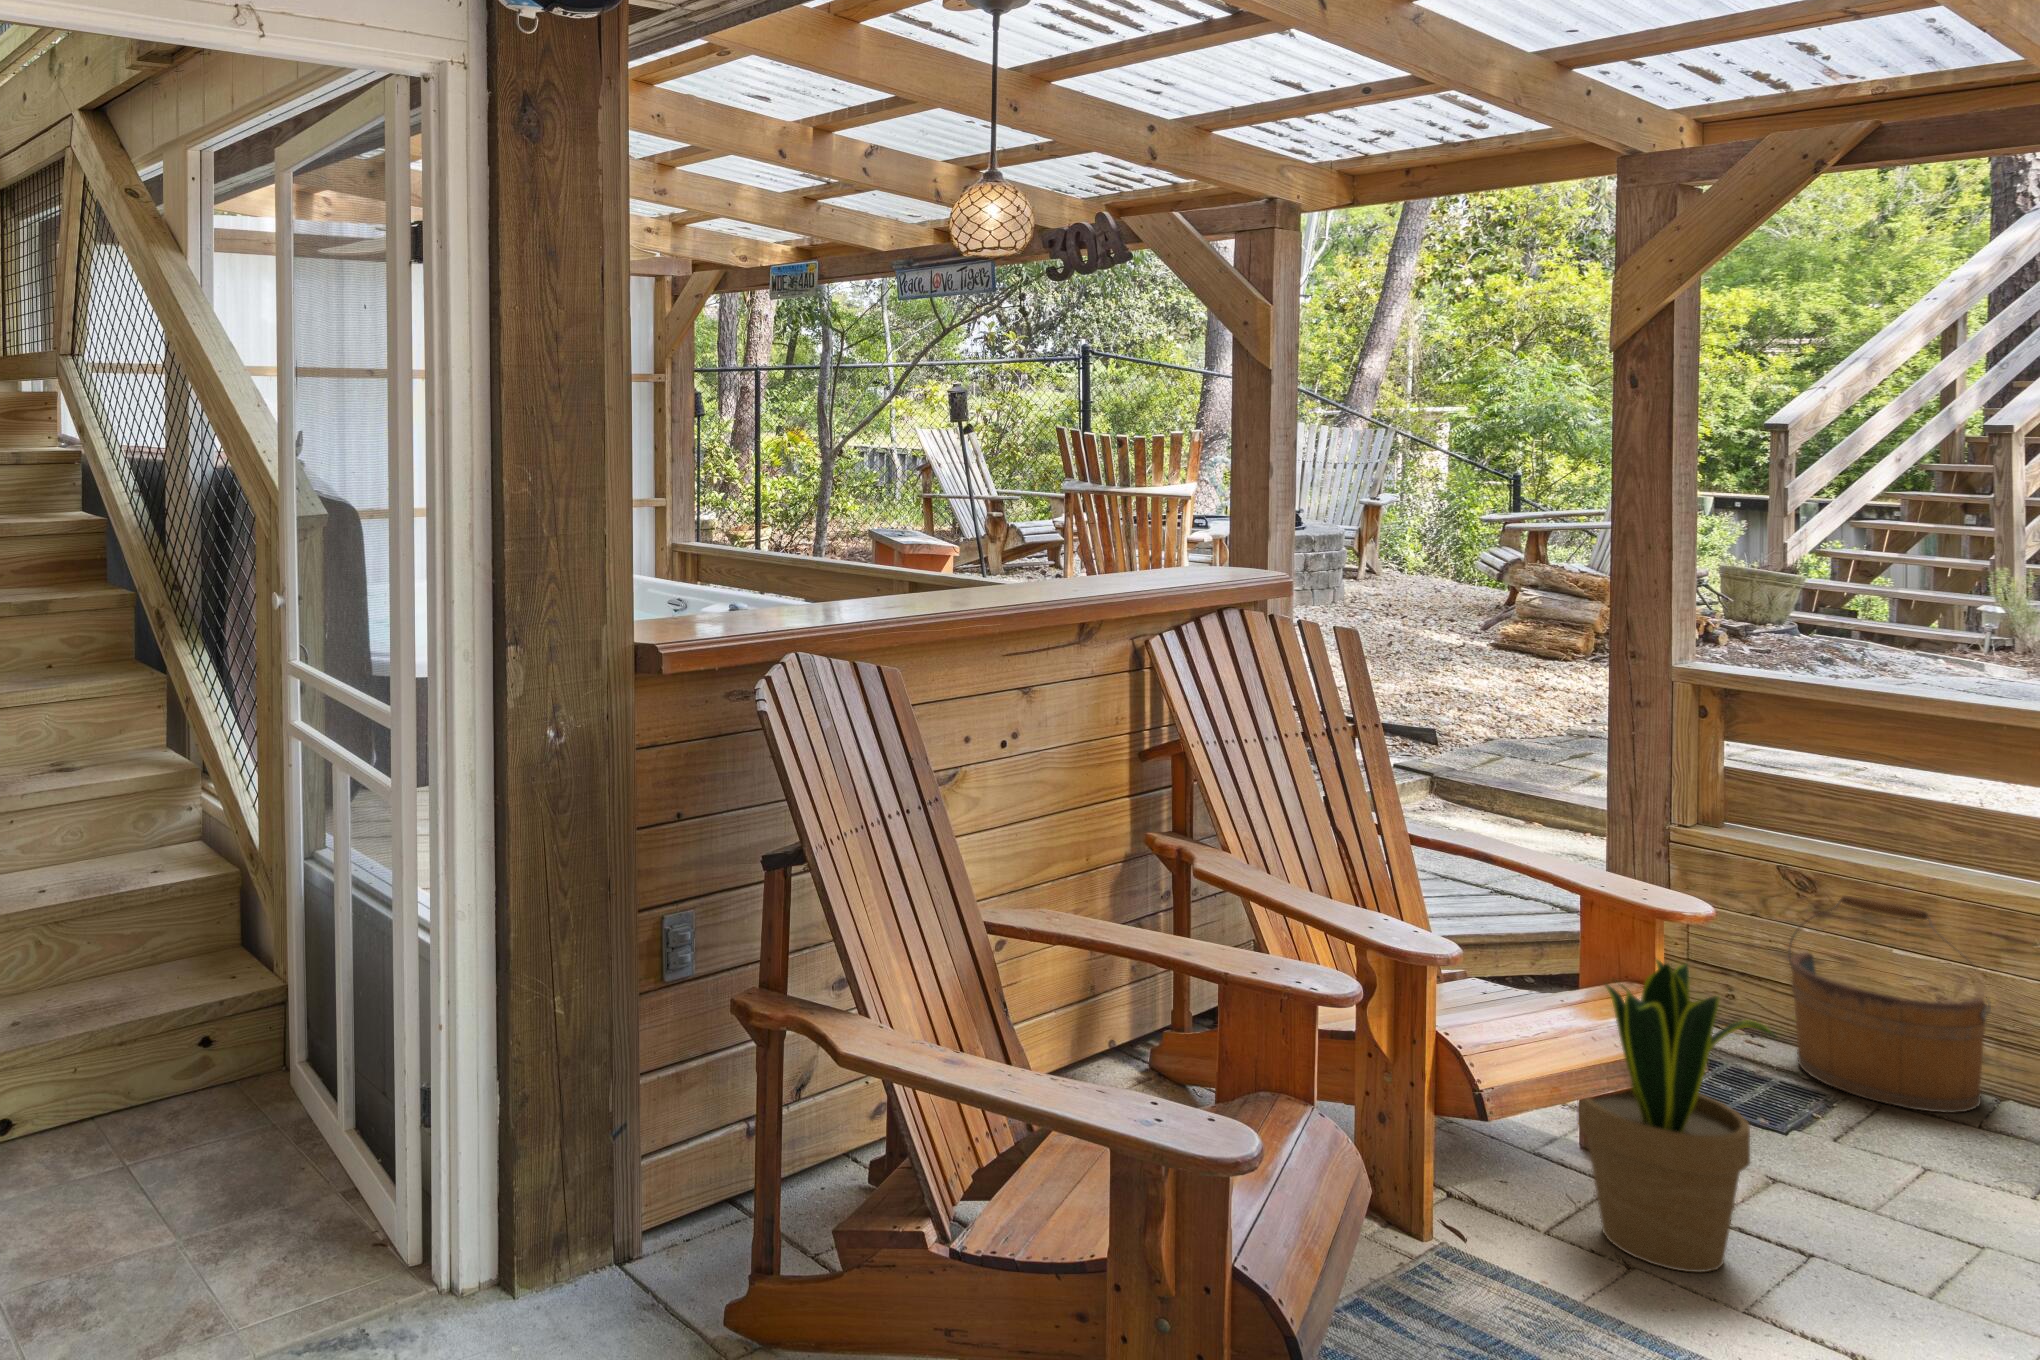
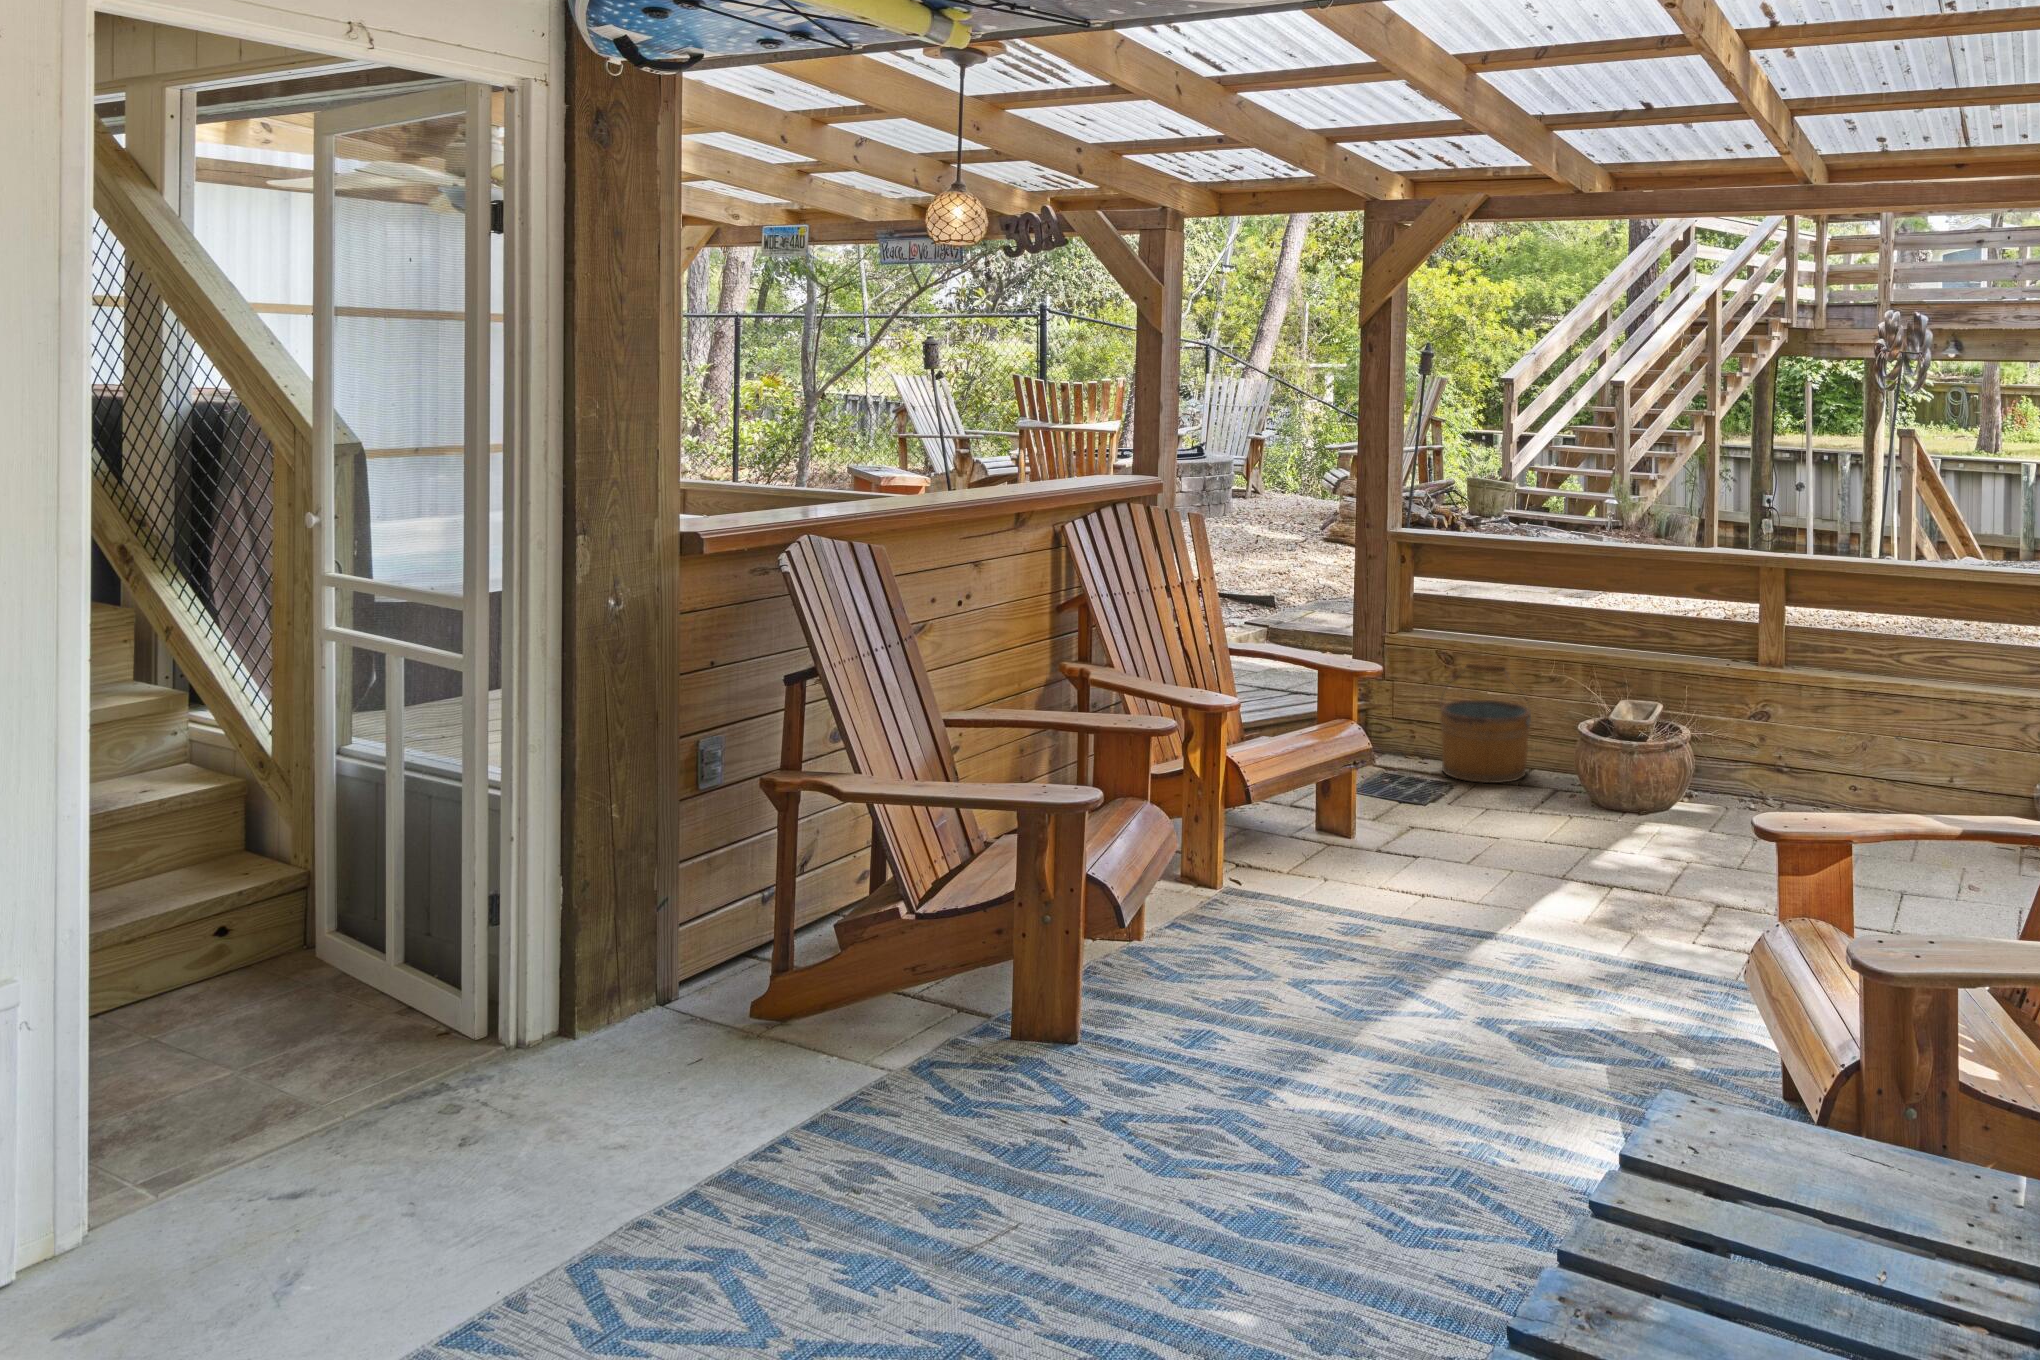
potted plant: present [1578,960,1775,1272] -> none [1303,698,1403,876]

